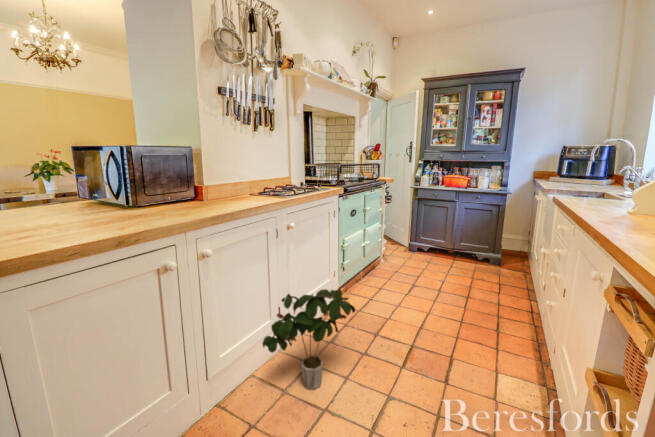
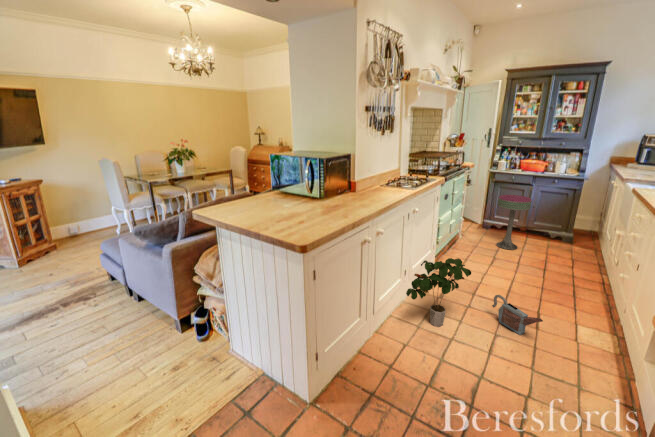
bar stool: none [418,211,453,274] -> present [496,195,532,250]
watering can: none [390,337,447,397] -> present [492,295,543,335]

